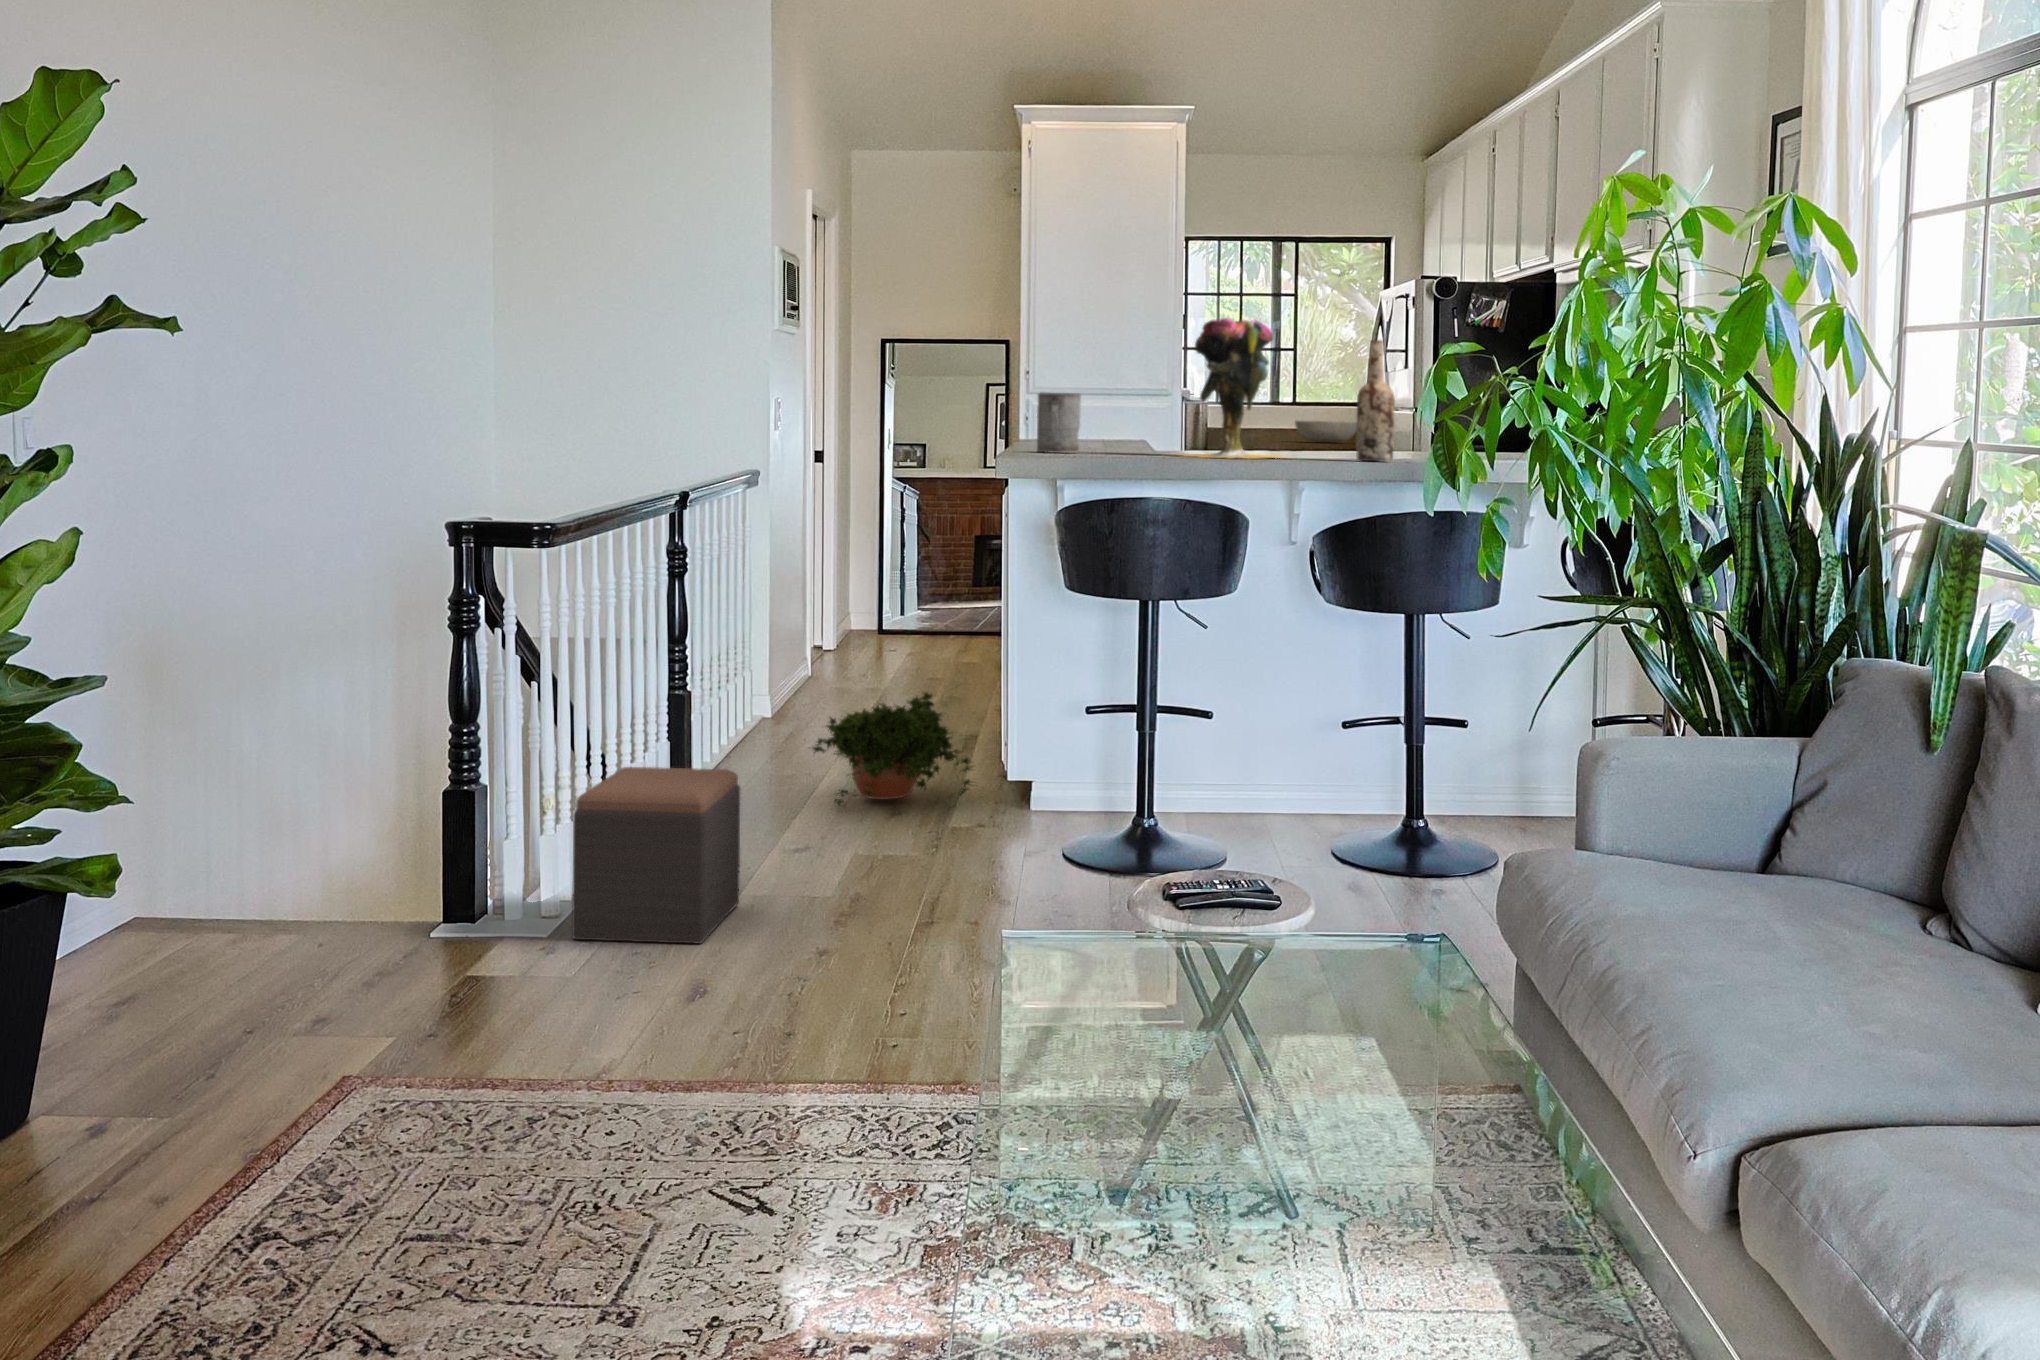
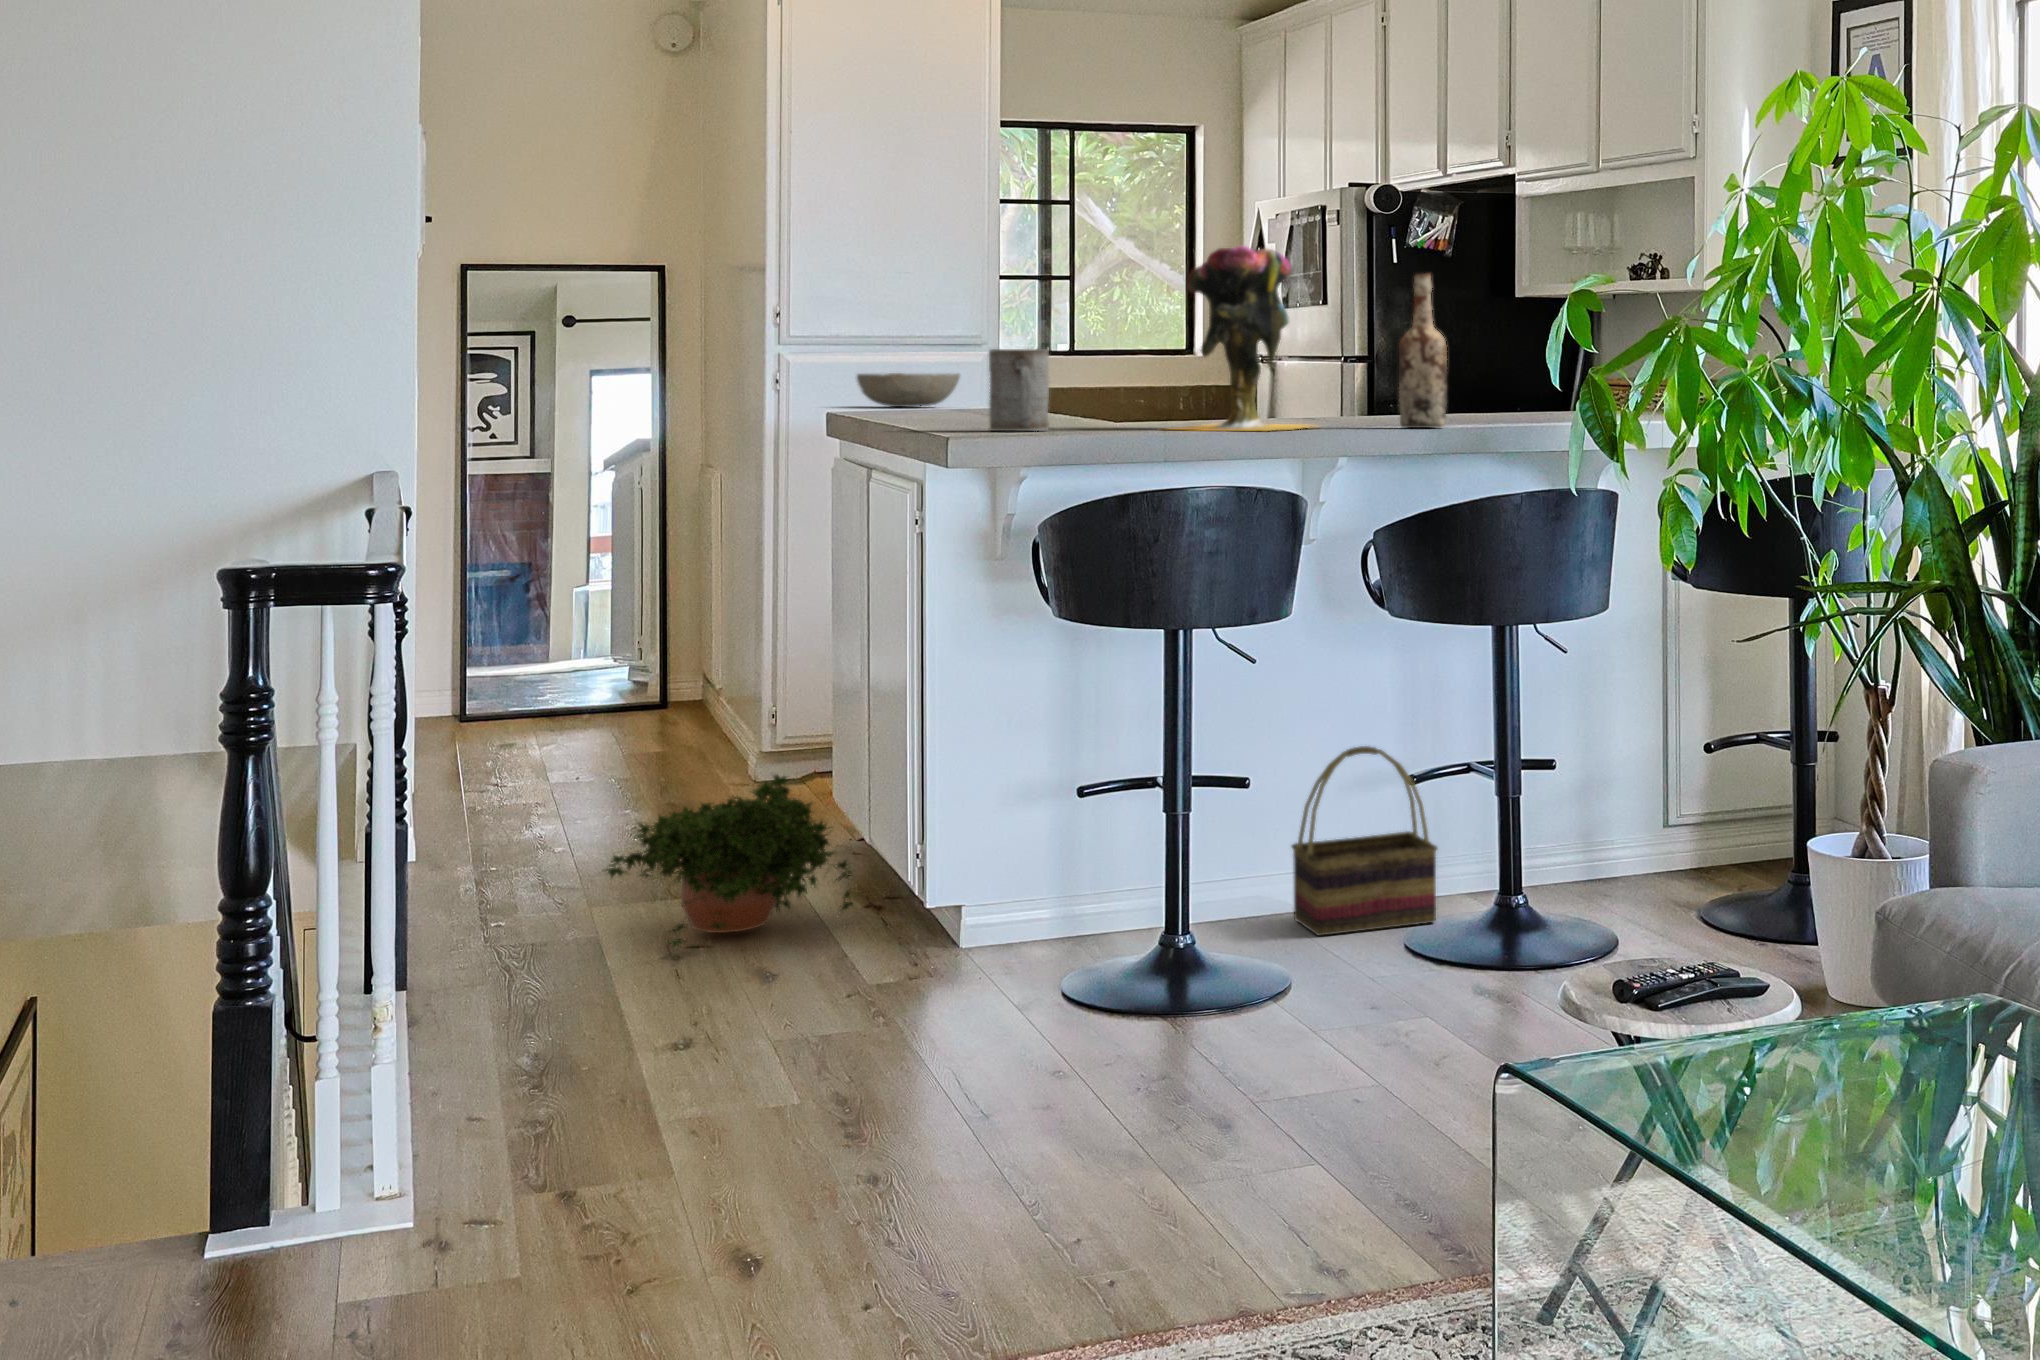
bowl: present [1295,421,1357,443] -> present [857,373,960,407]
basket: none [1269,708,1378,852] -> present [1292,746,1437,936]
footstool: present [572,767,740,944] -> none [462,910,676,1188]

